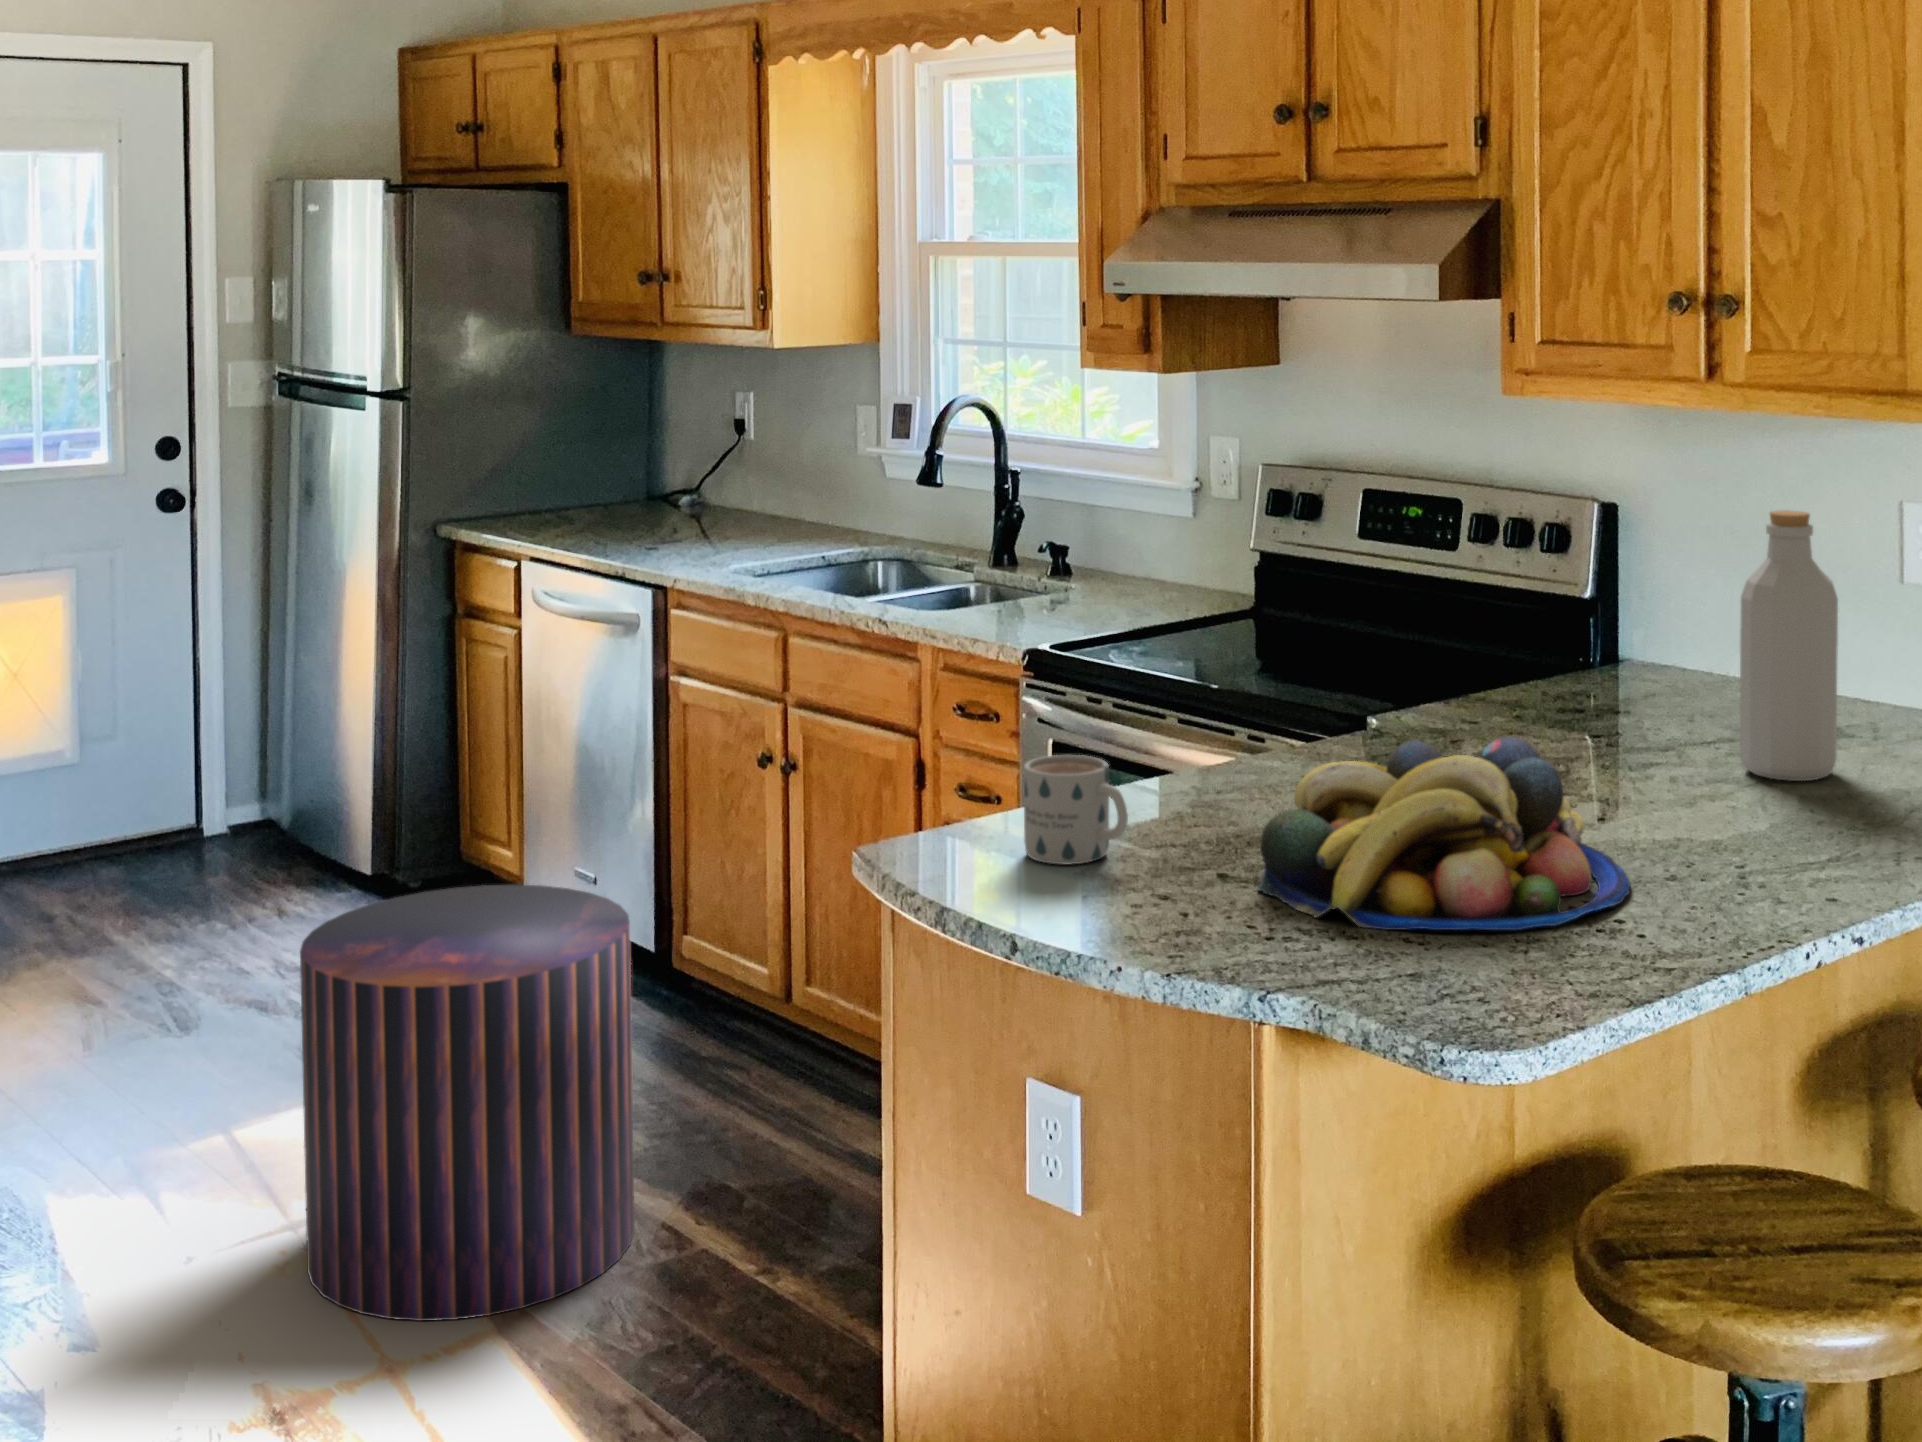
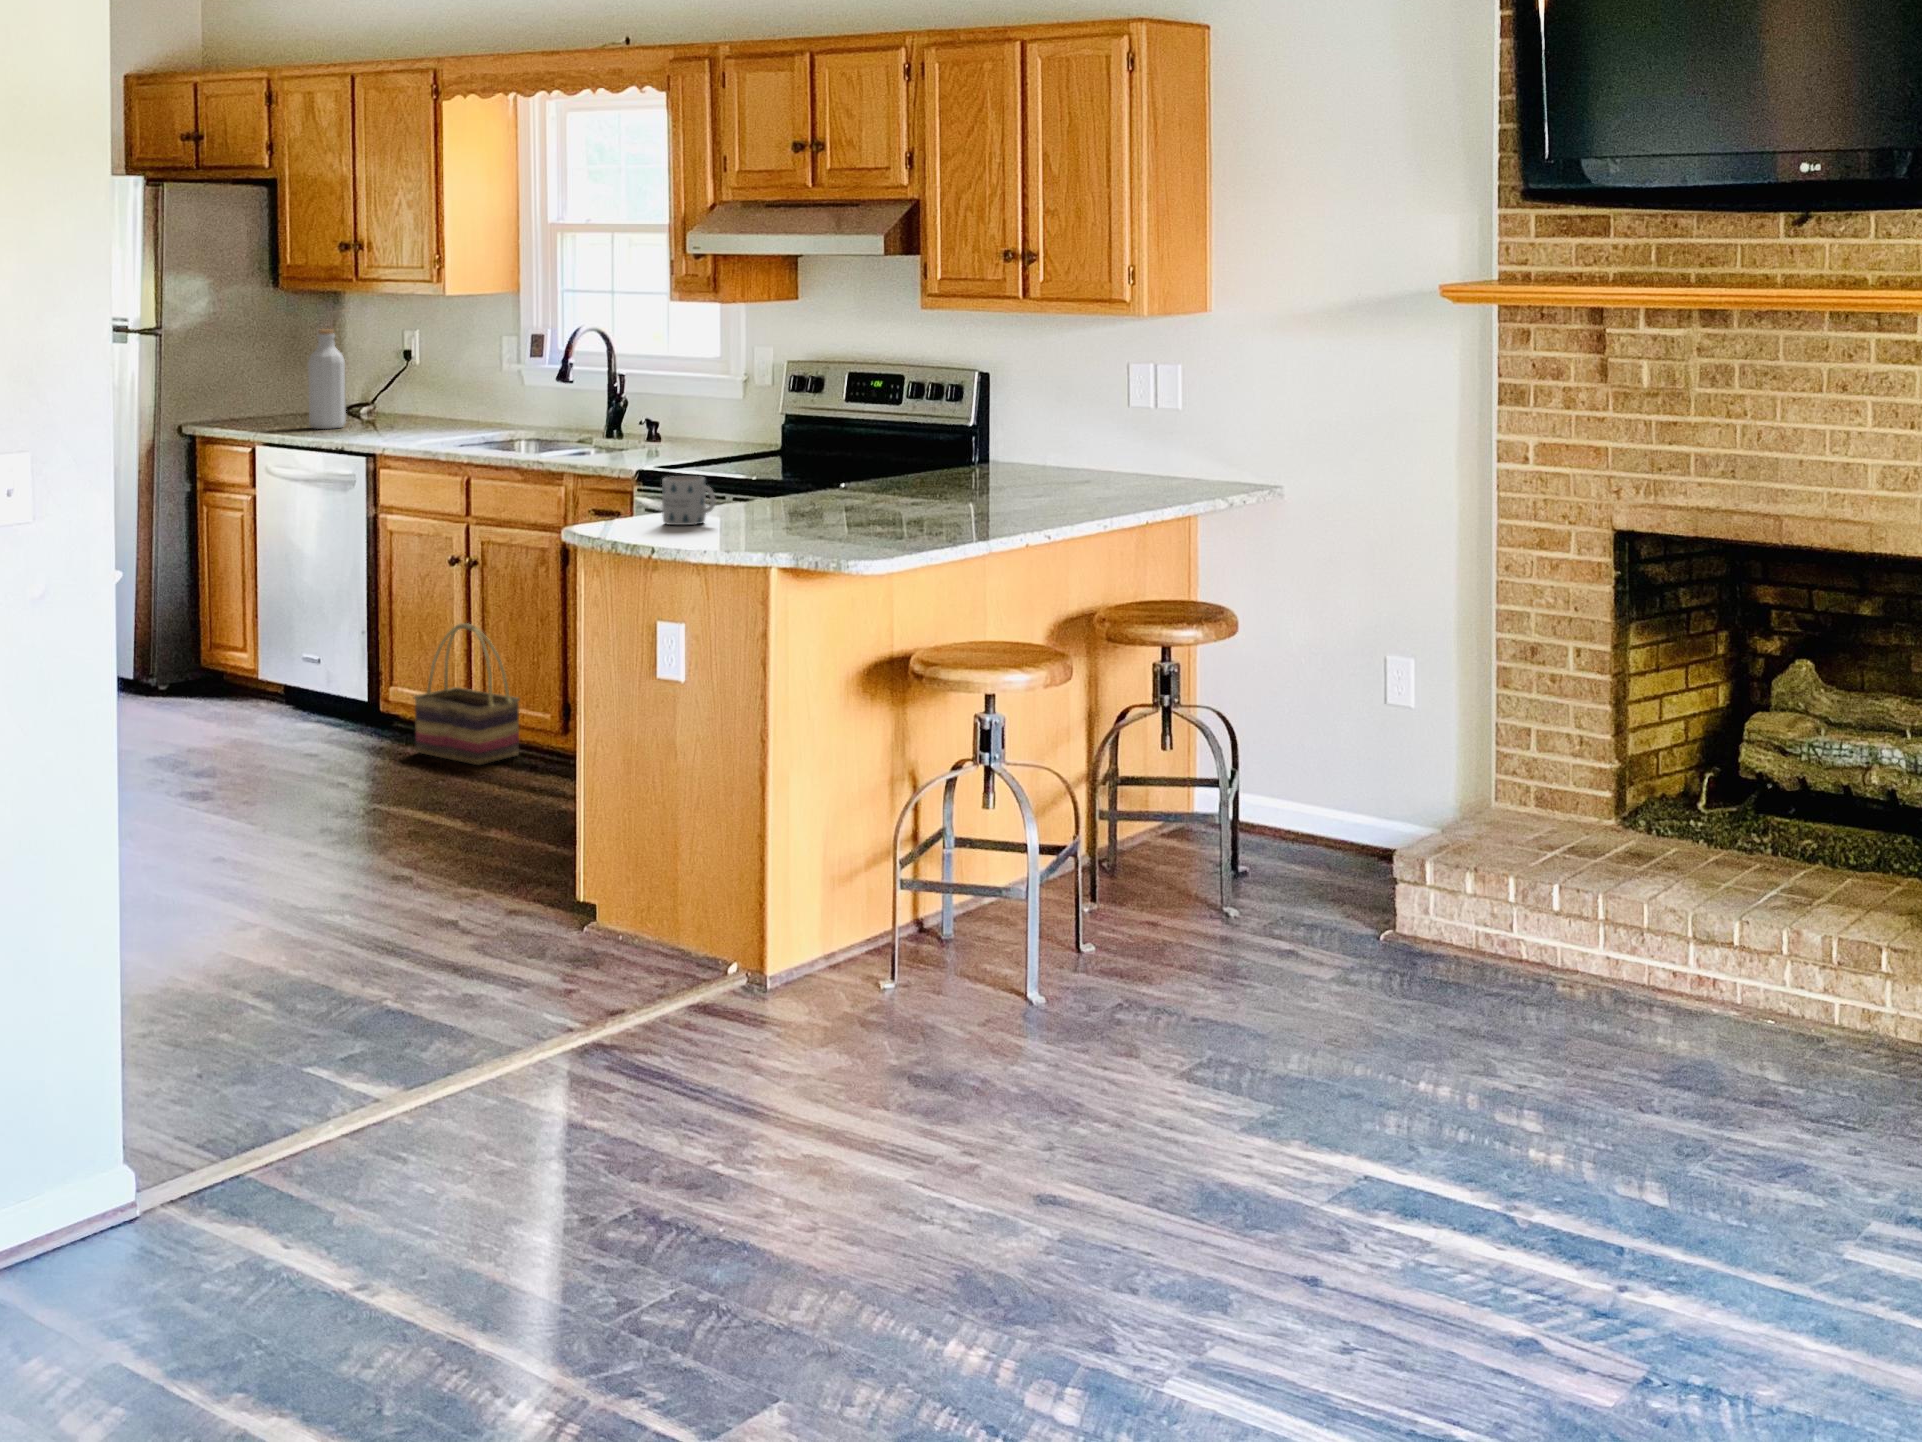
bottle: present [1740,510,1838,781] -> present [308,329,346,429]
fruit bowl: present [1258,736,1630,930] -> none [779,459,956,535]
basket: none [694,868,849,1102] -> present [414,623,520,765]
pouf: present [300,884,635,1321] -> none [194,618,402,853]

